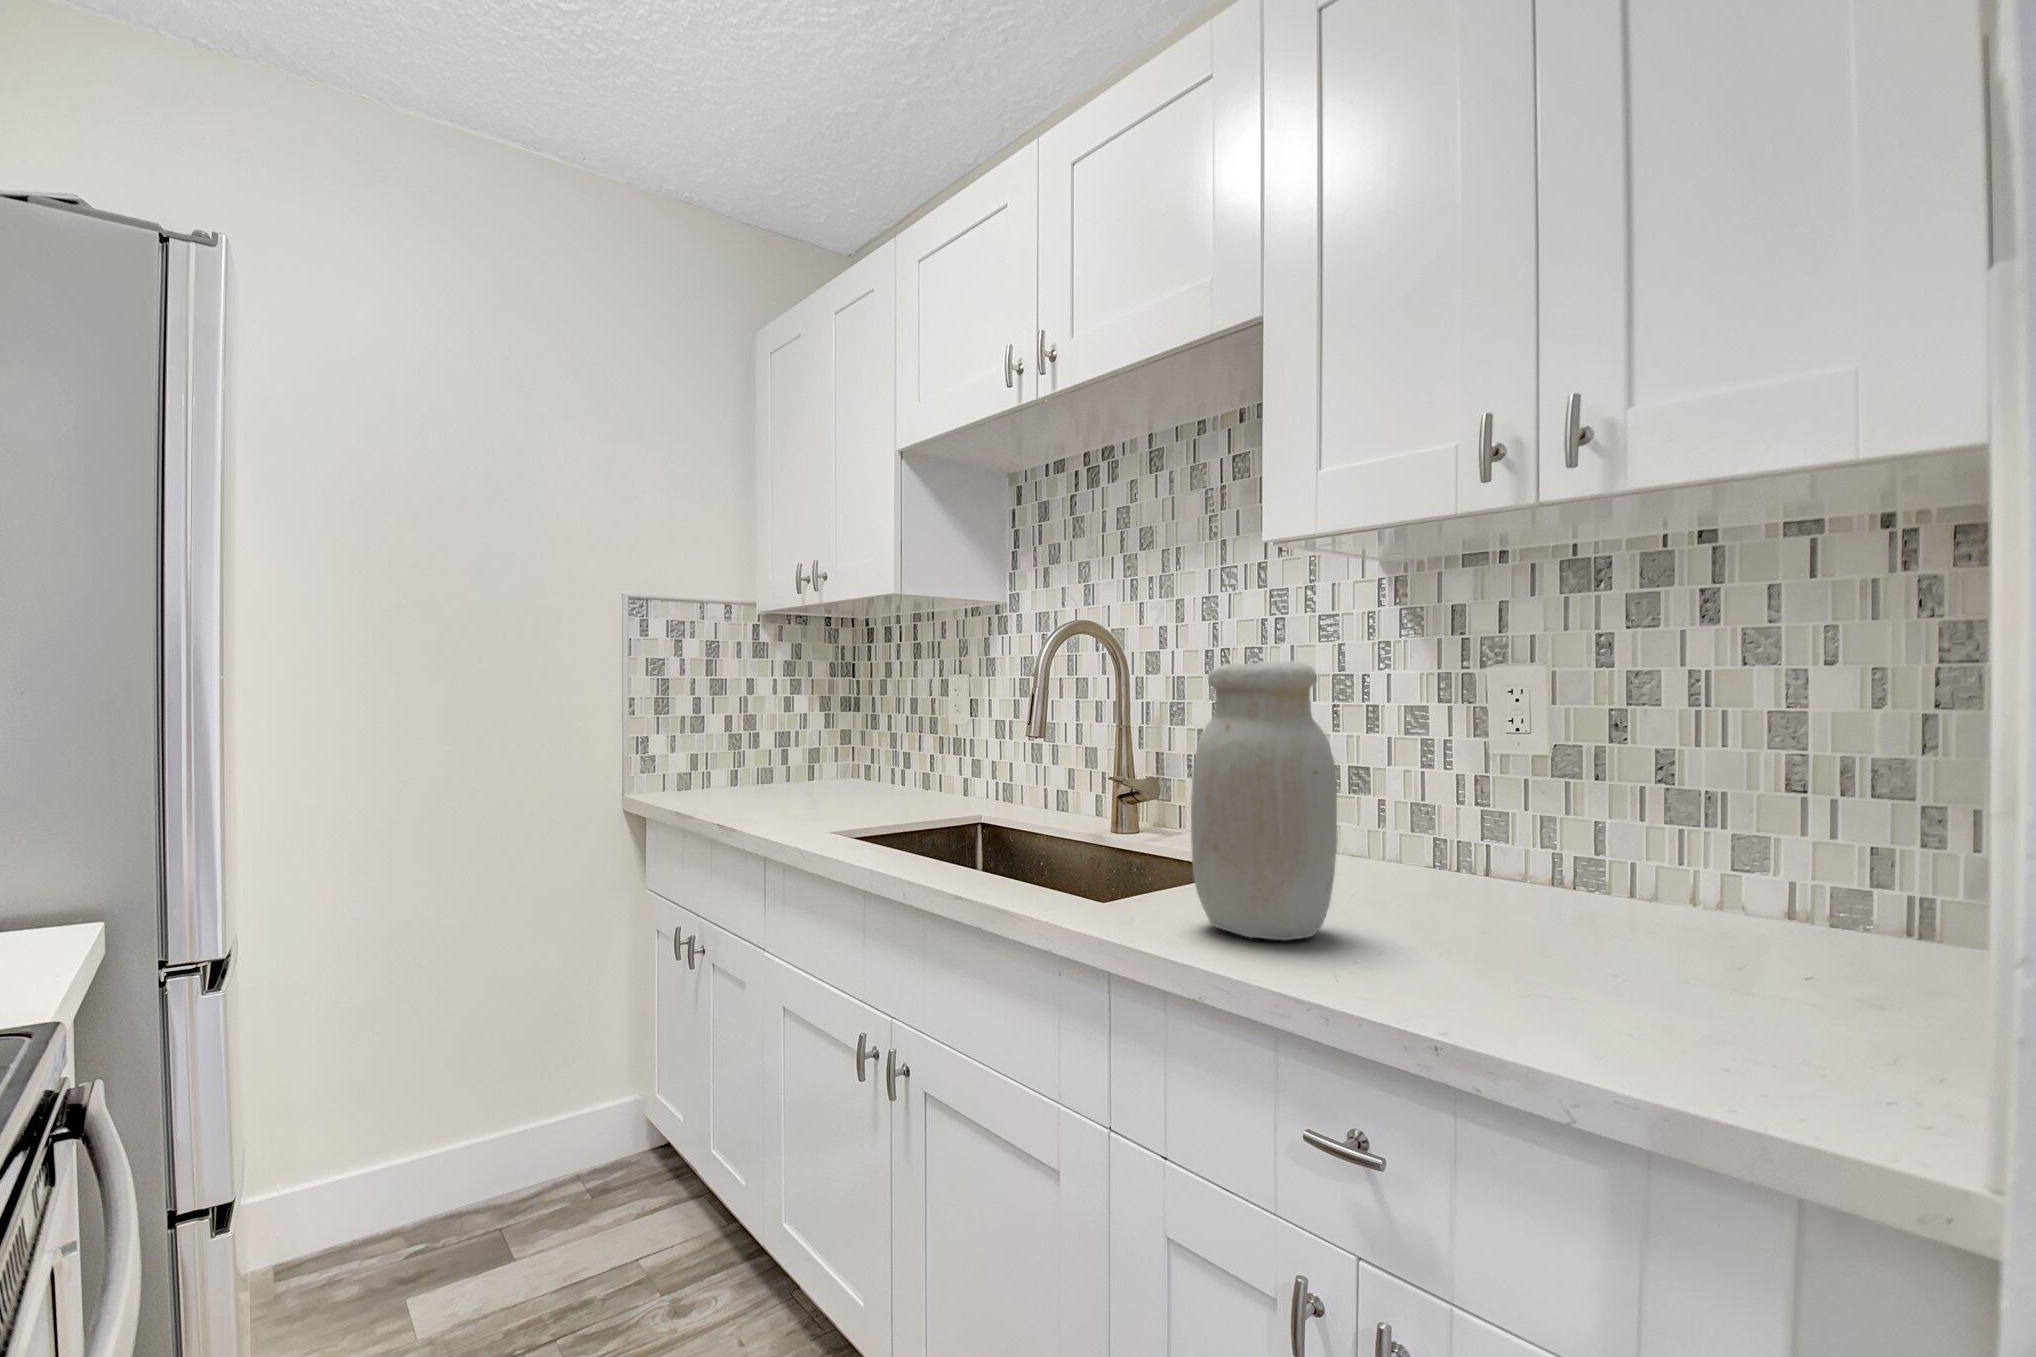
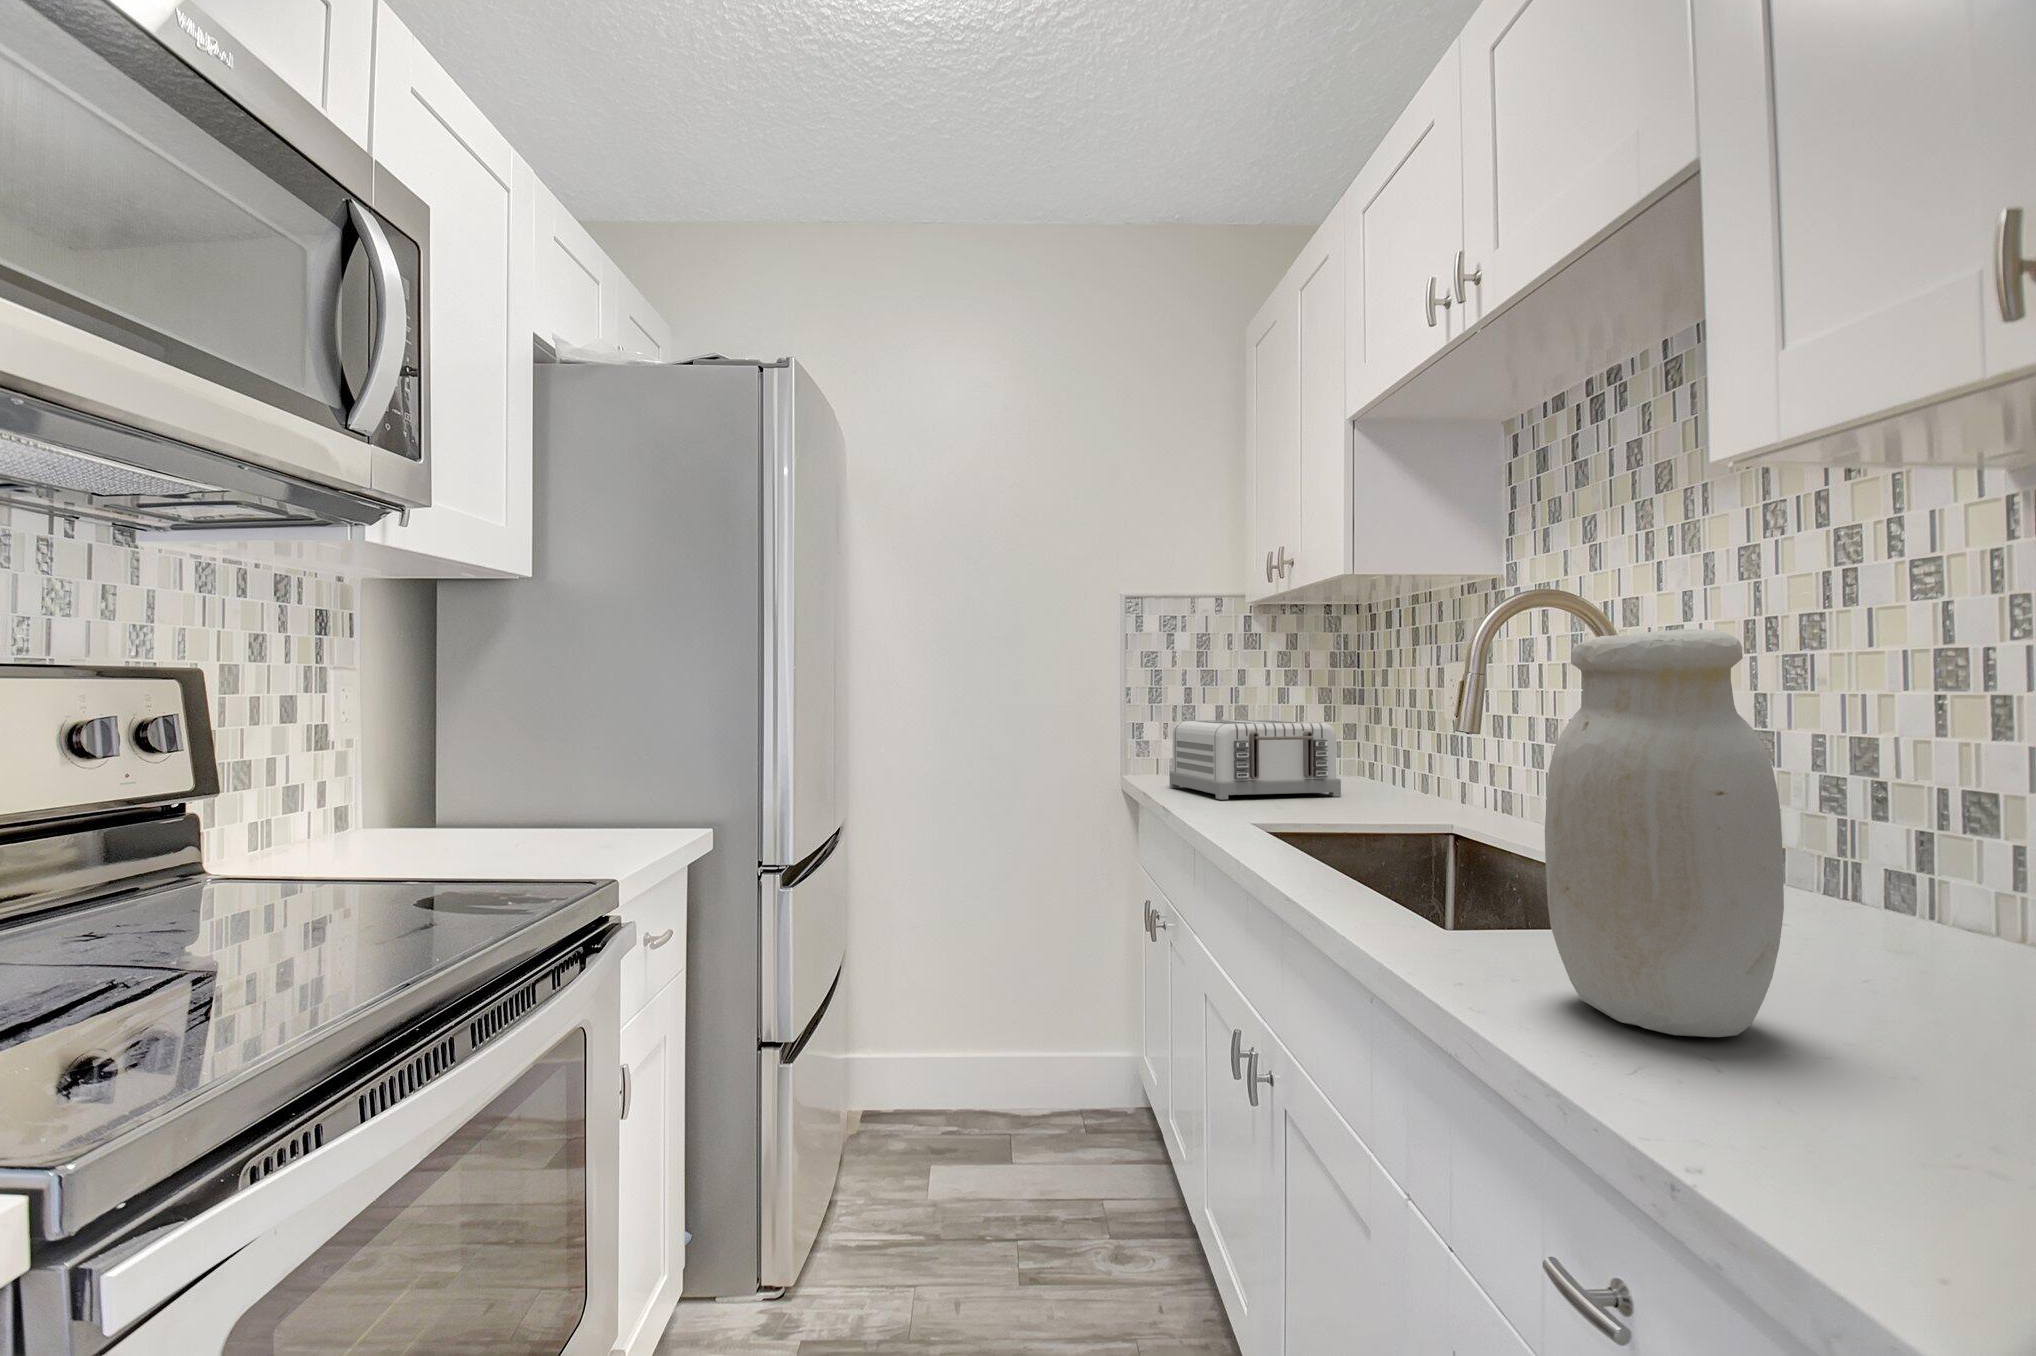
toaster: none [690,727,861,806] -> present [1170,720,1341,799]

